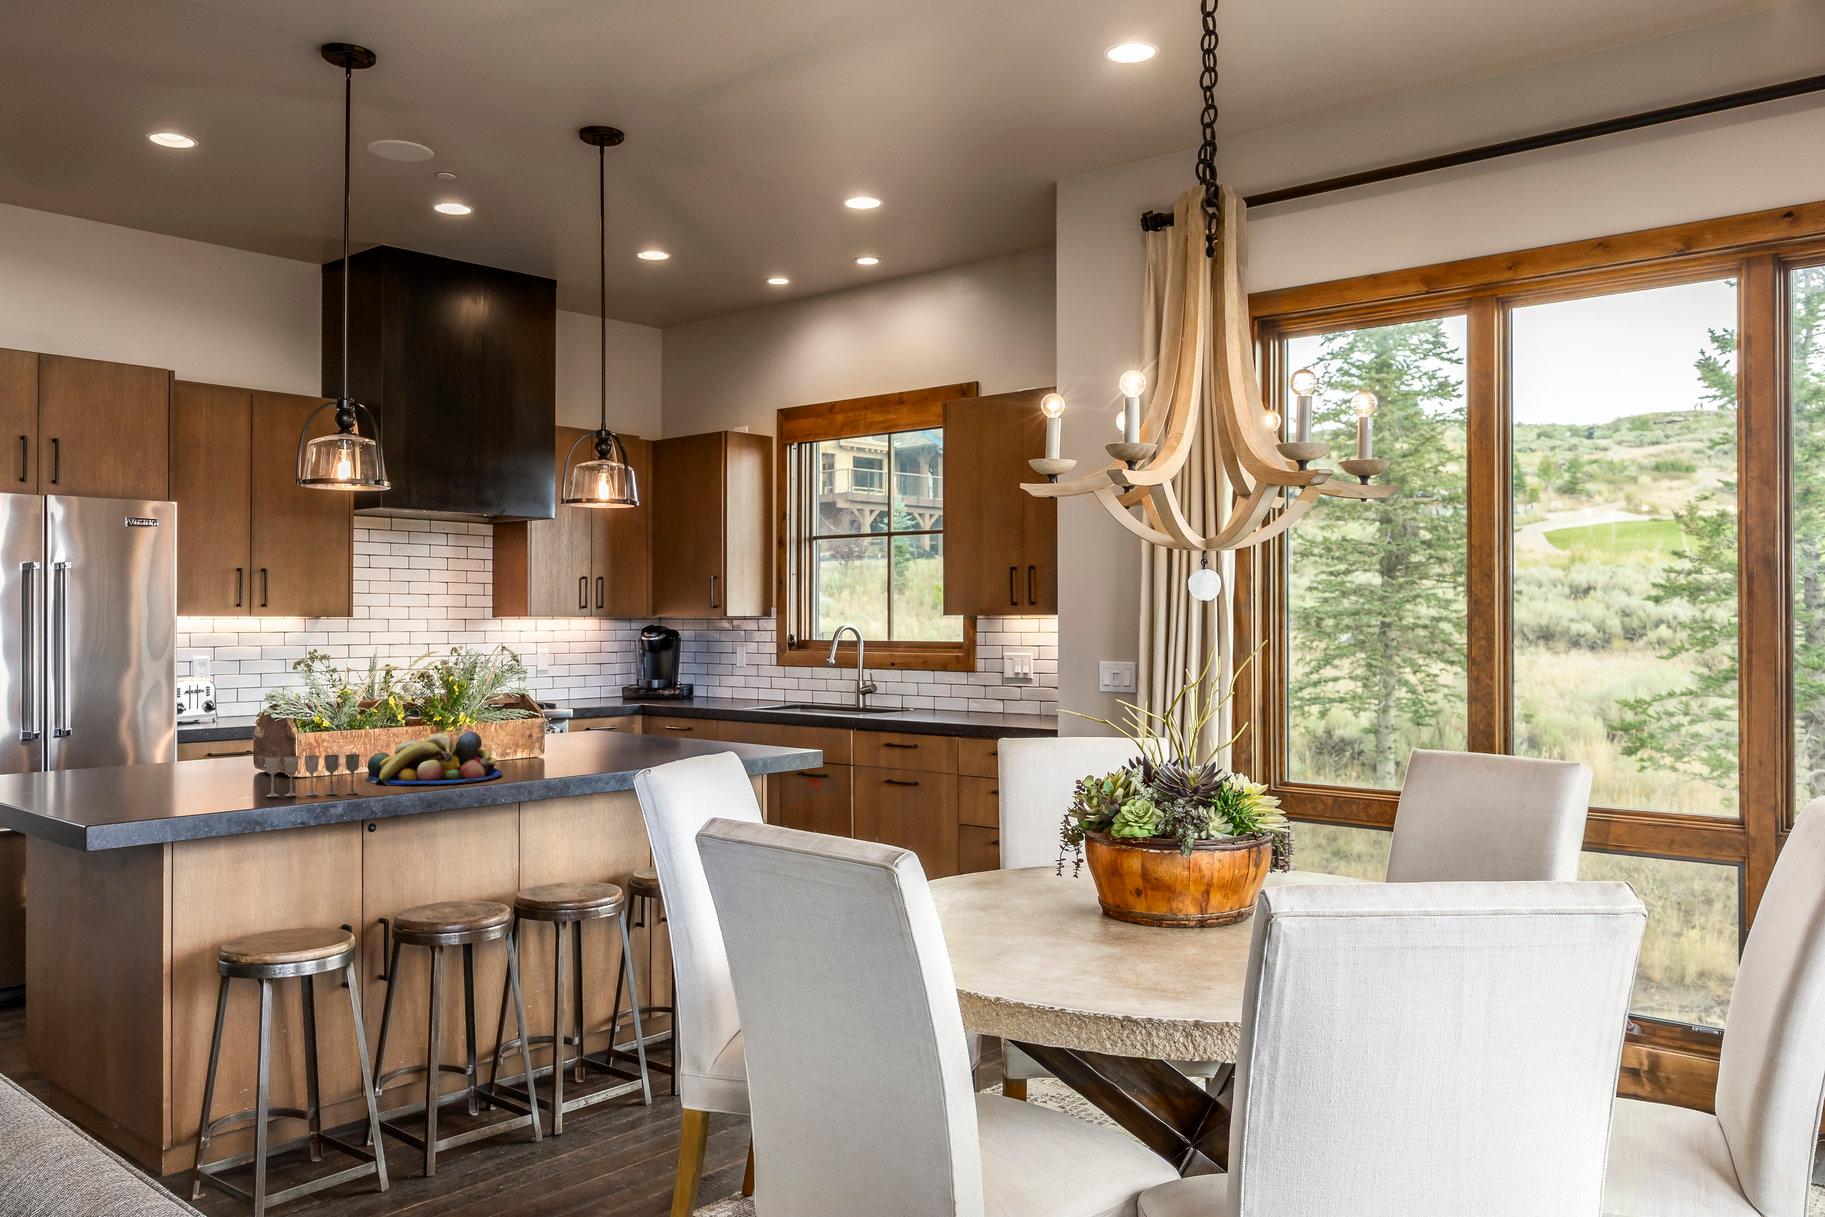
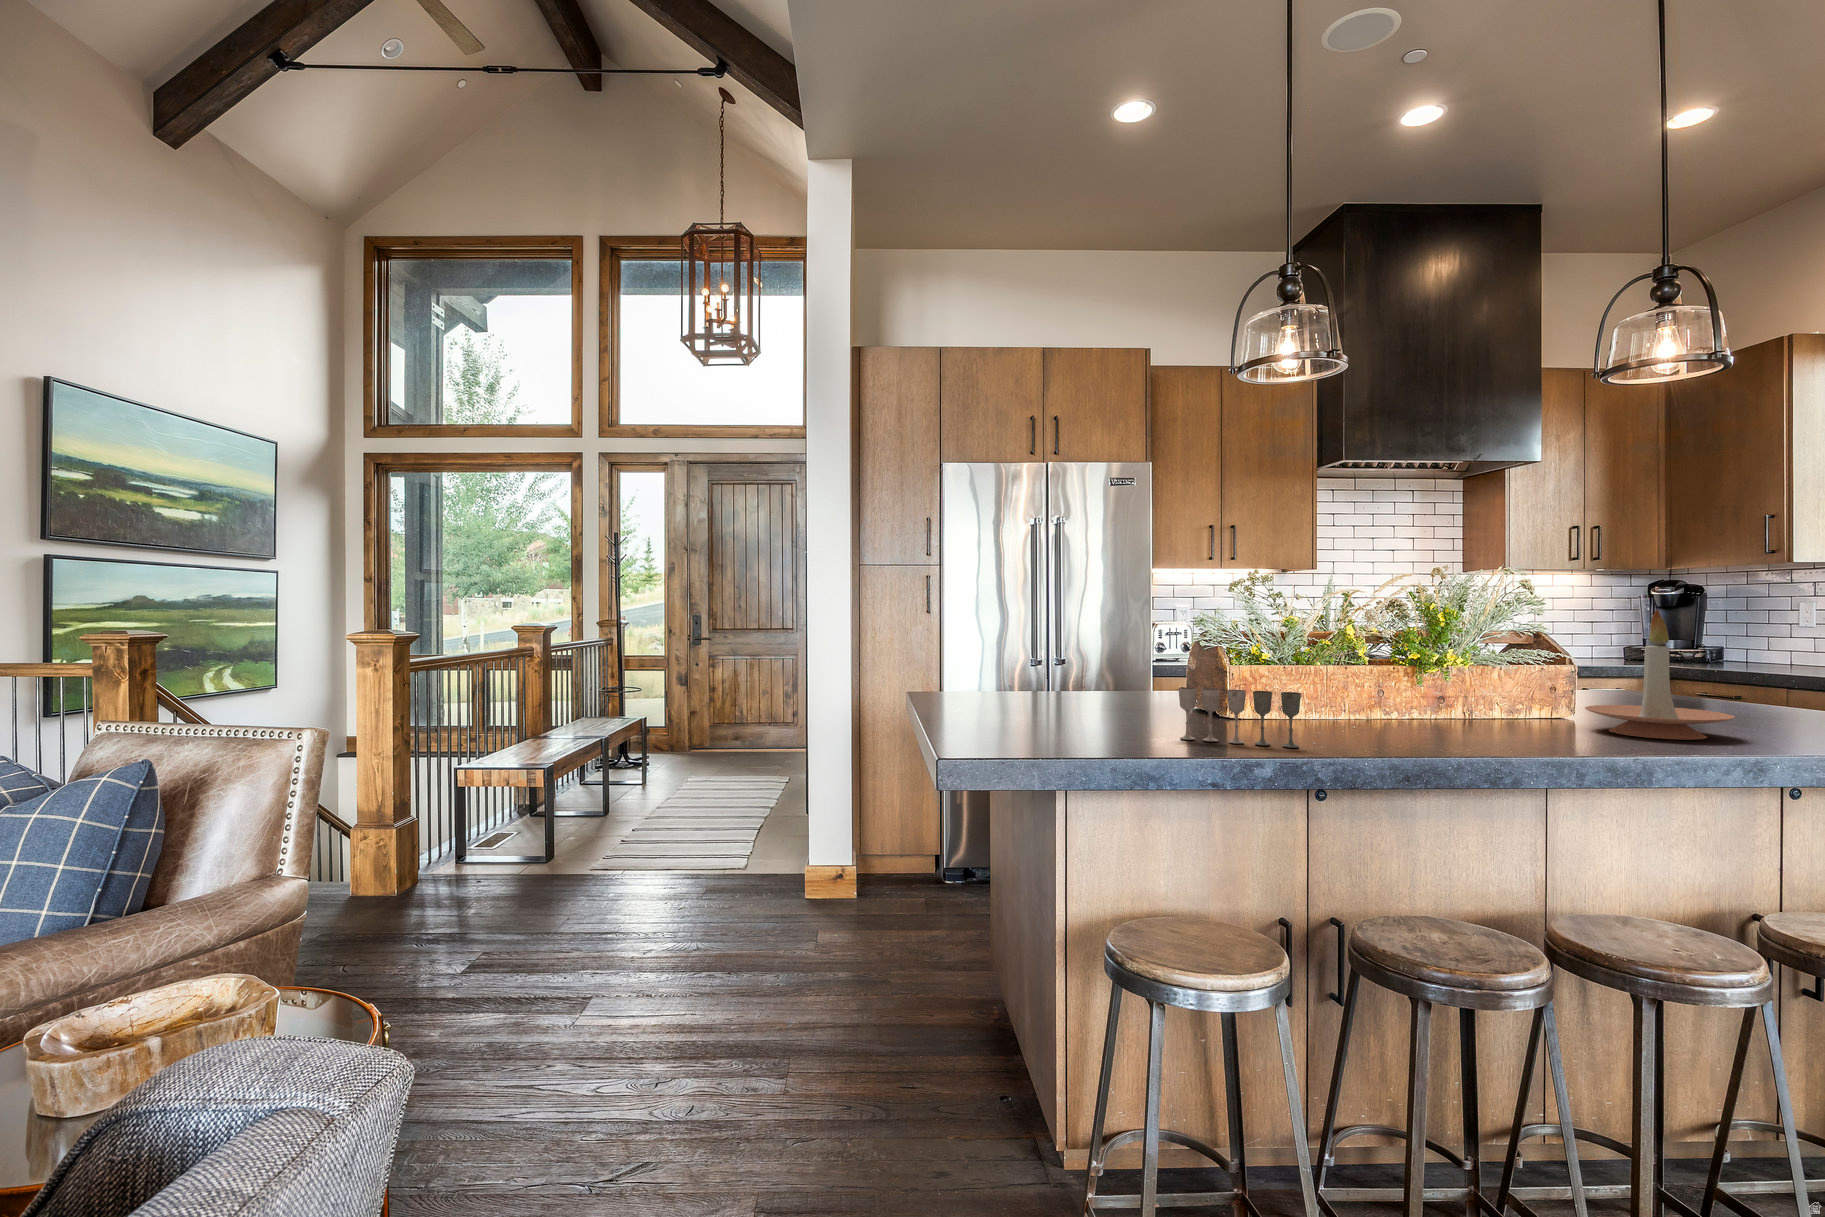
candle holder: none [546,681,623,765] -> present [1585,610,1735,740]
fruit bowl: present [366,731,502,785] -> none [1312,673,1520,747]

